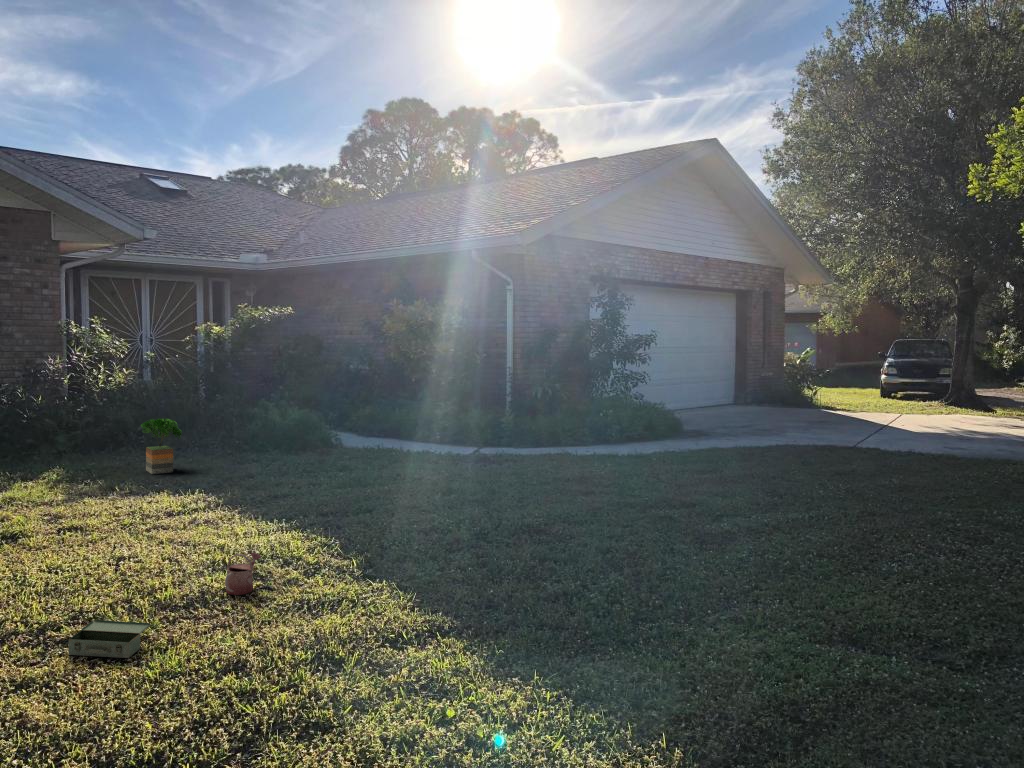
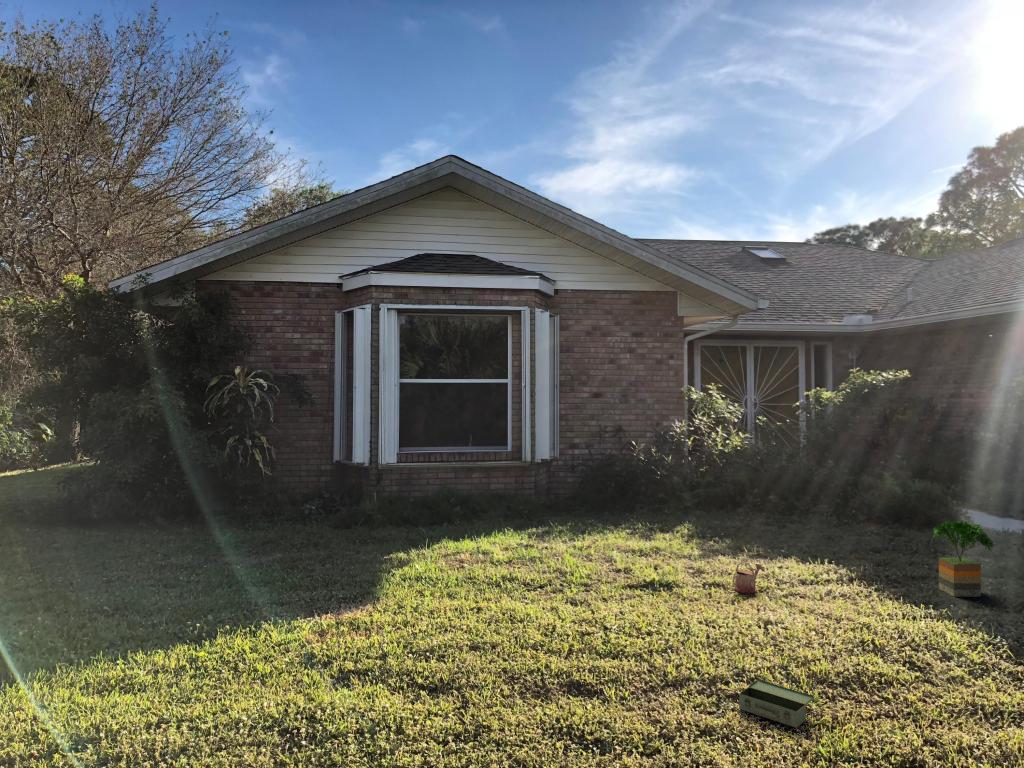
potted tree: present [141,418,182,474] -> present [934,521,994,597]
watering can: present [225,553,261,595] -> present [732,562,763,594]

